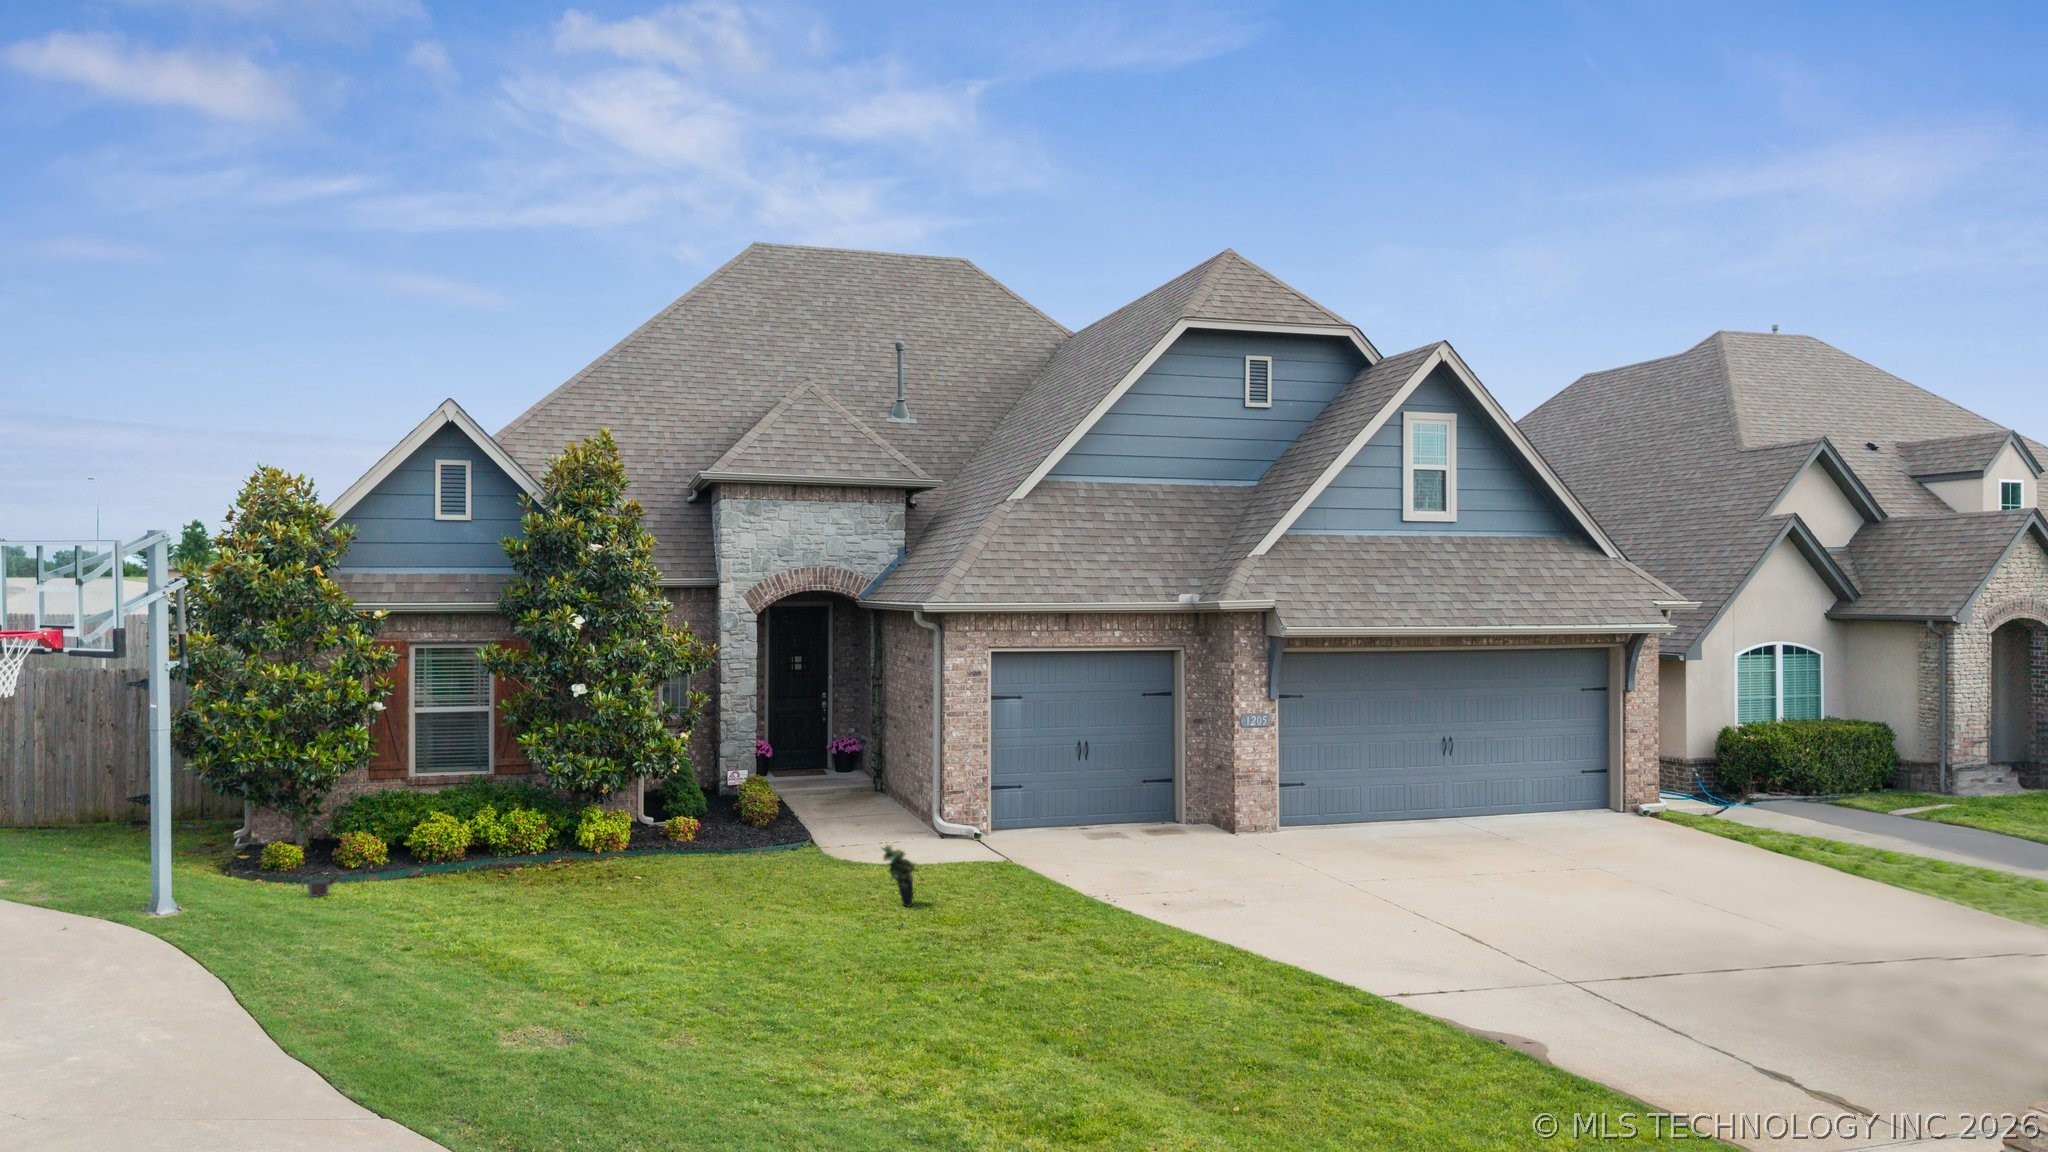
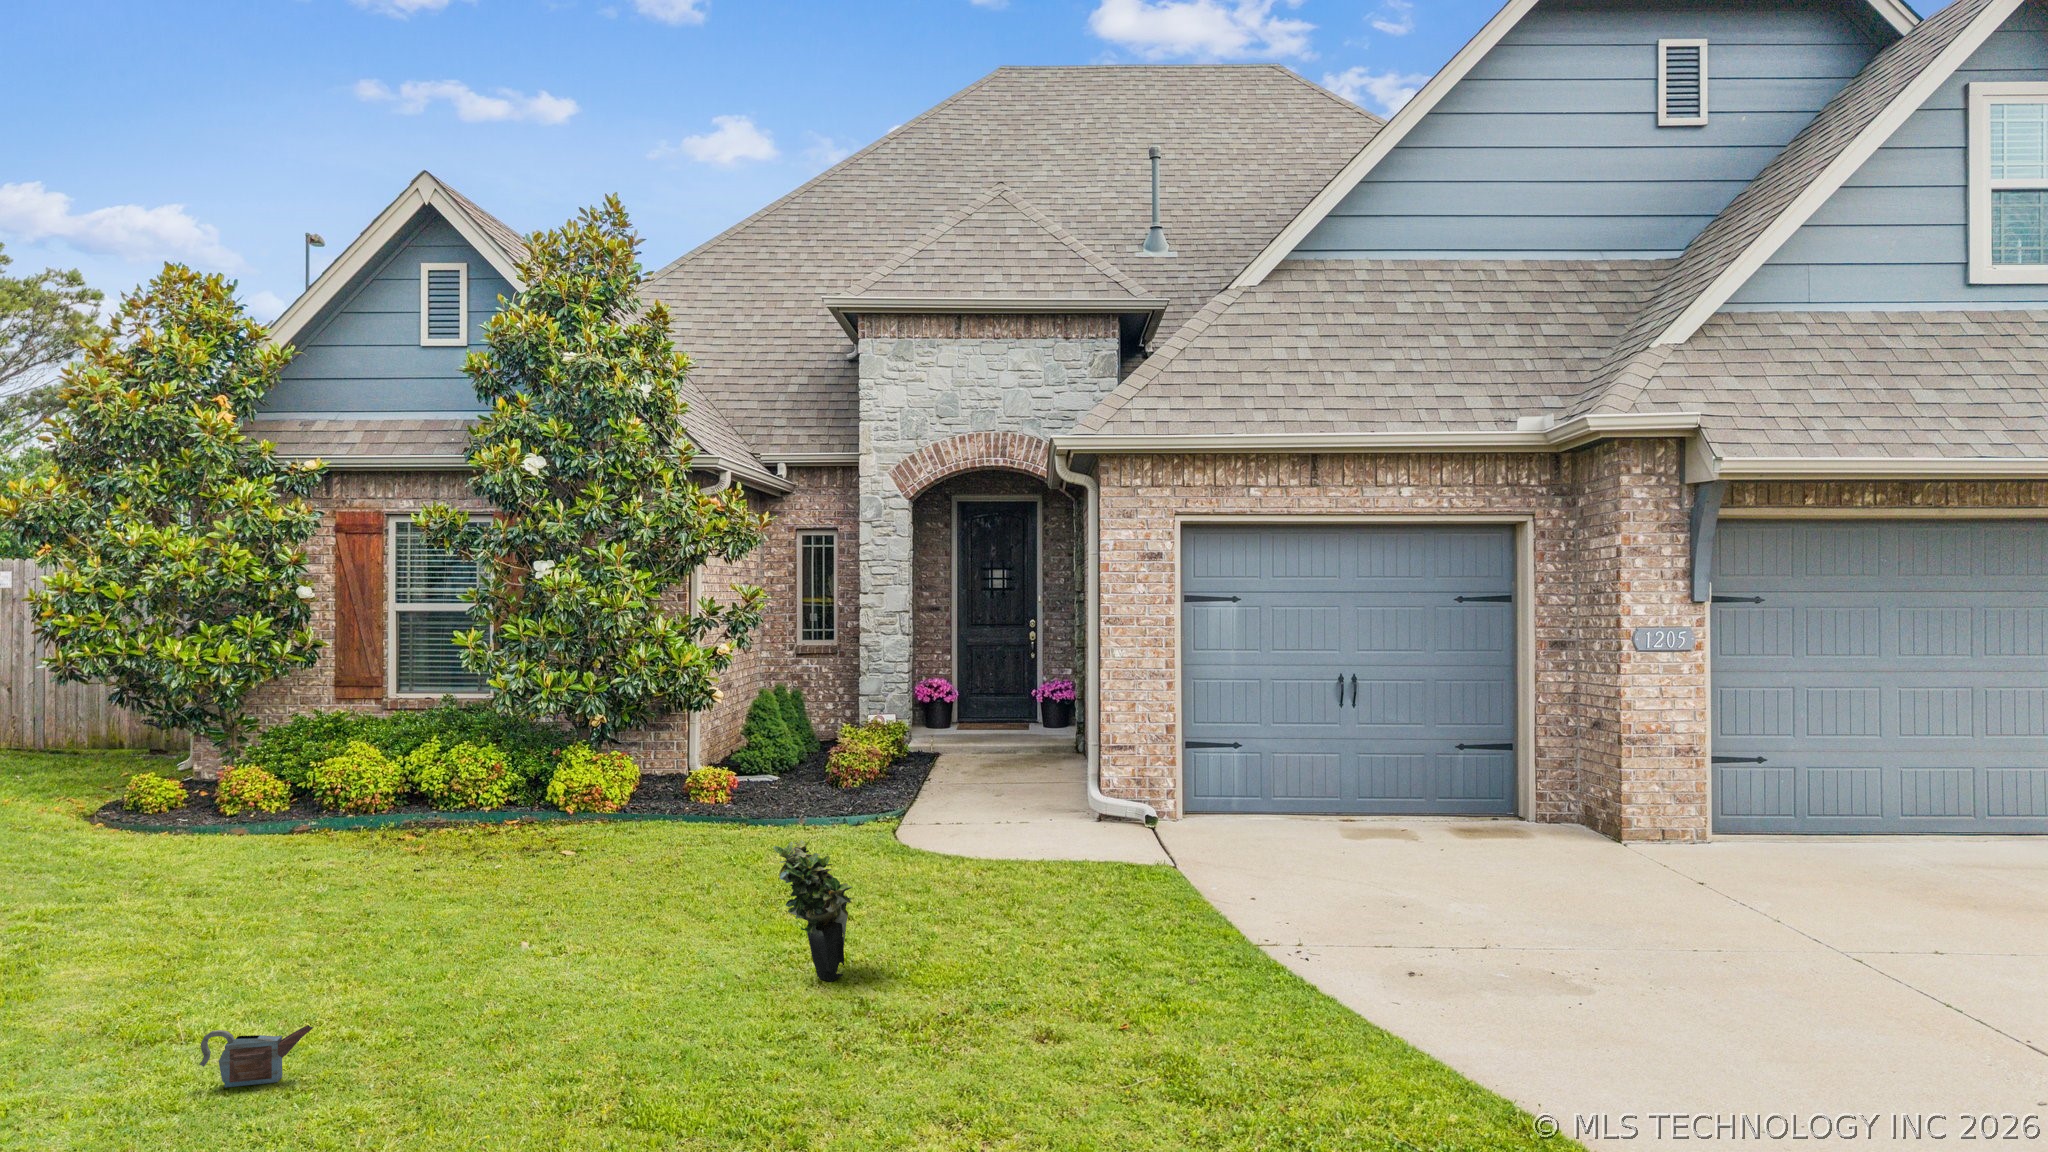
watering can: present [301,876,338,897] -> present [200,1025,313,1087]

